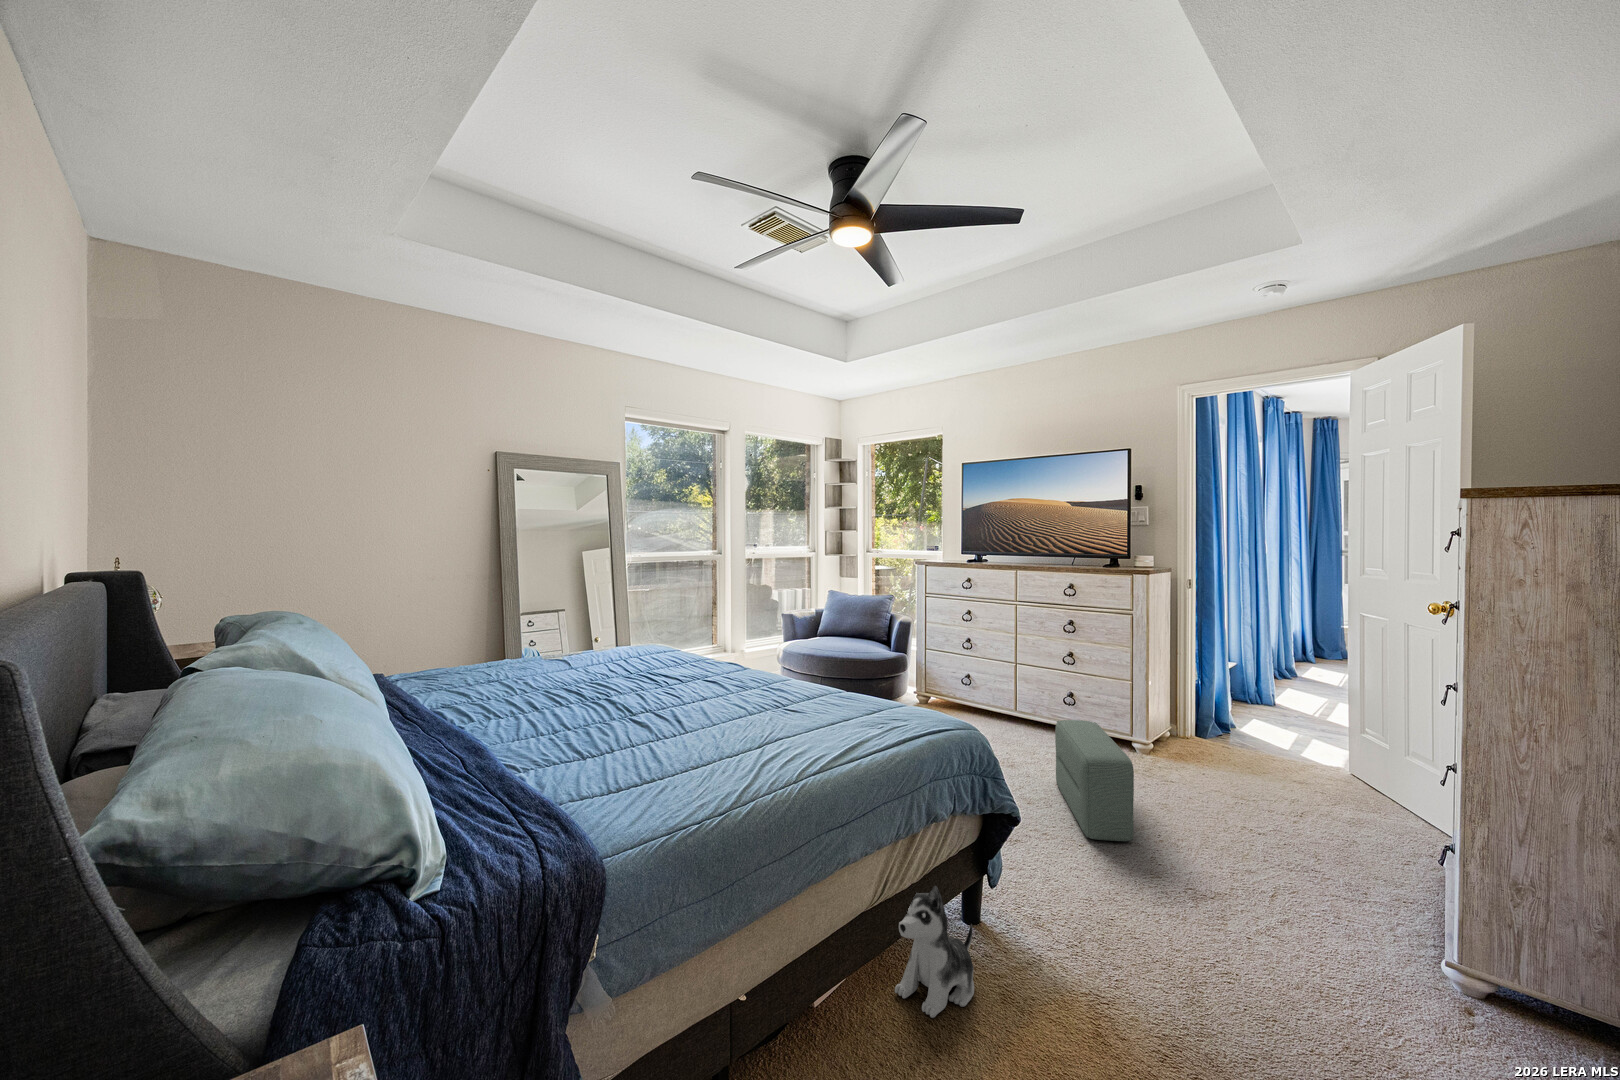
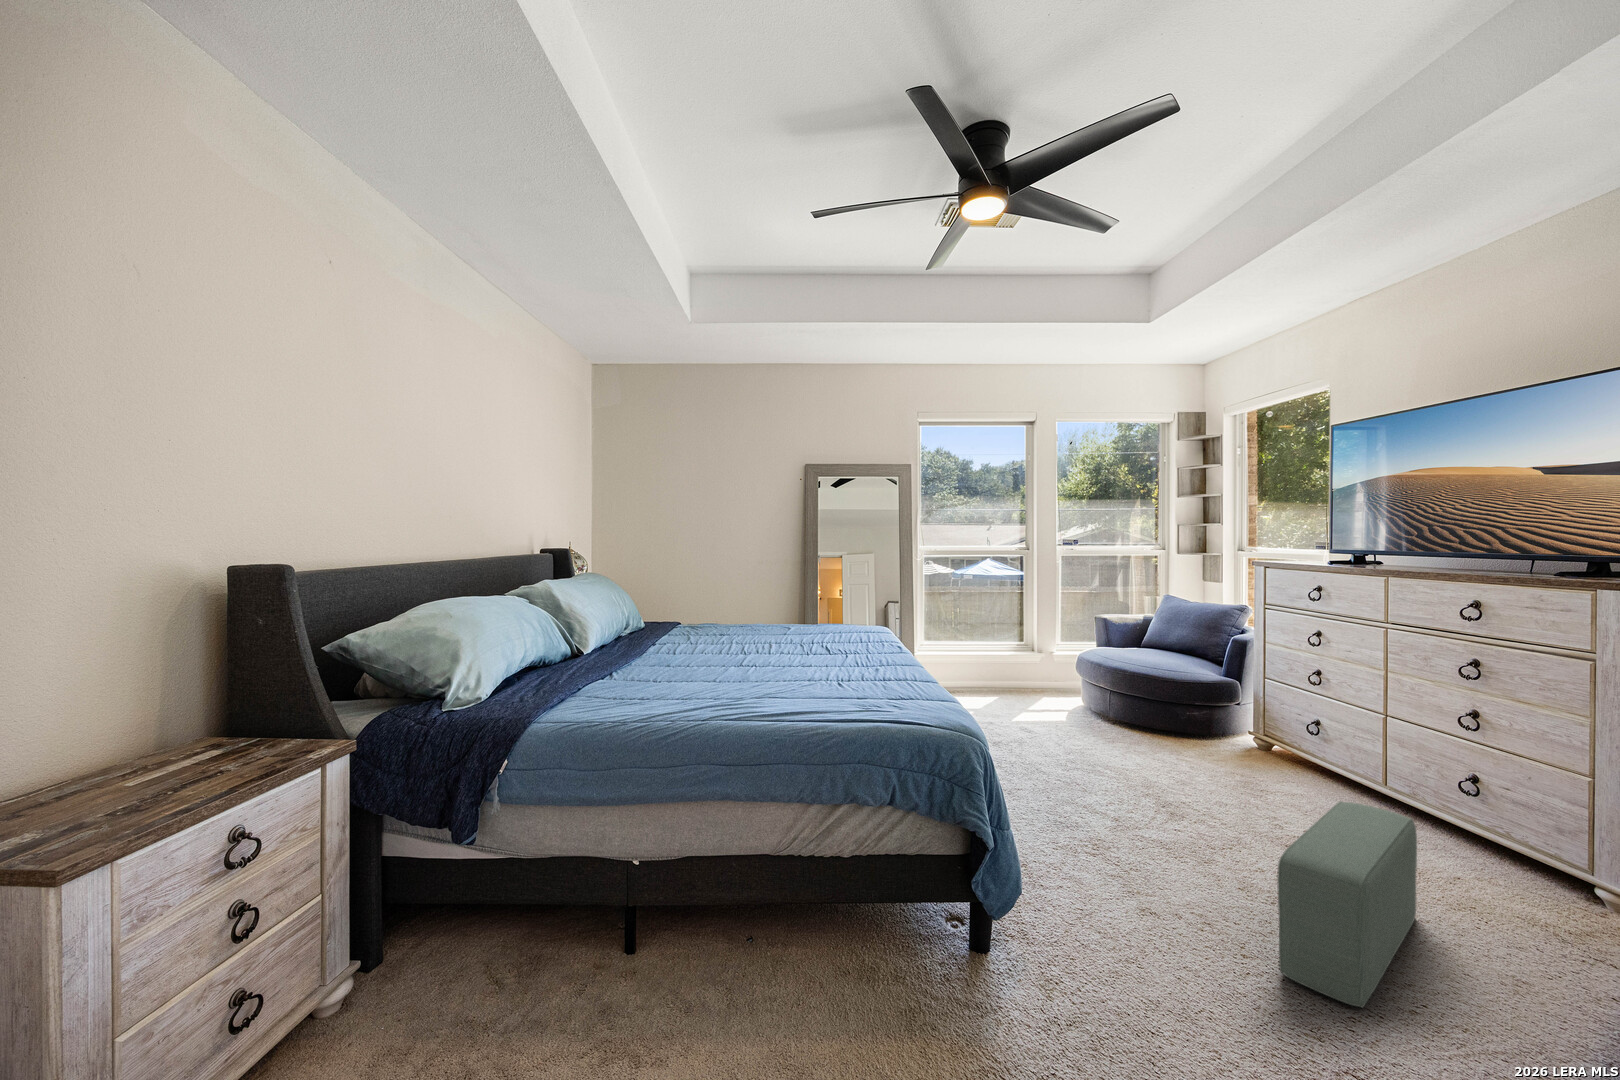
plush toy: present [895,886,974,1018] -> none [806,898,921,1051]

